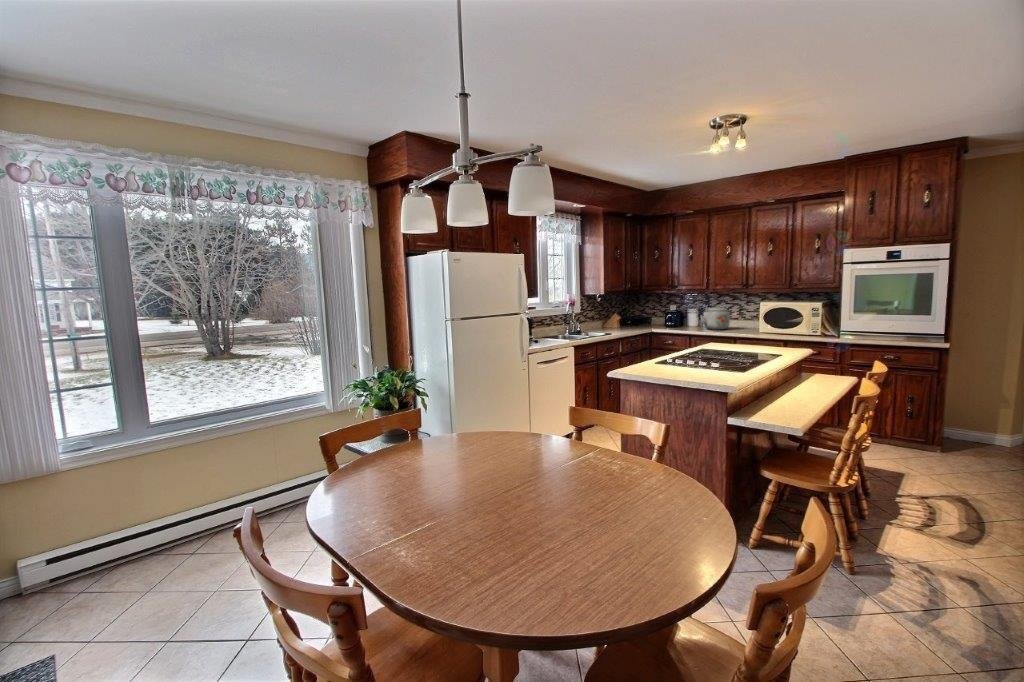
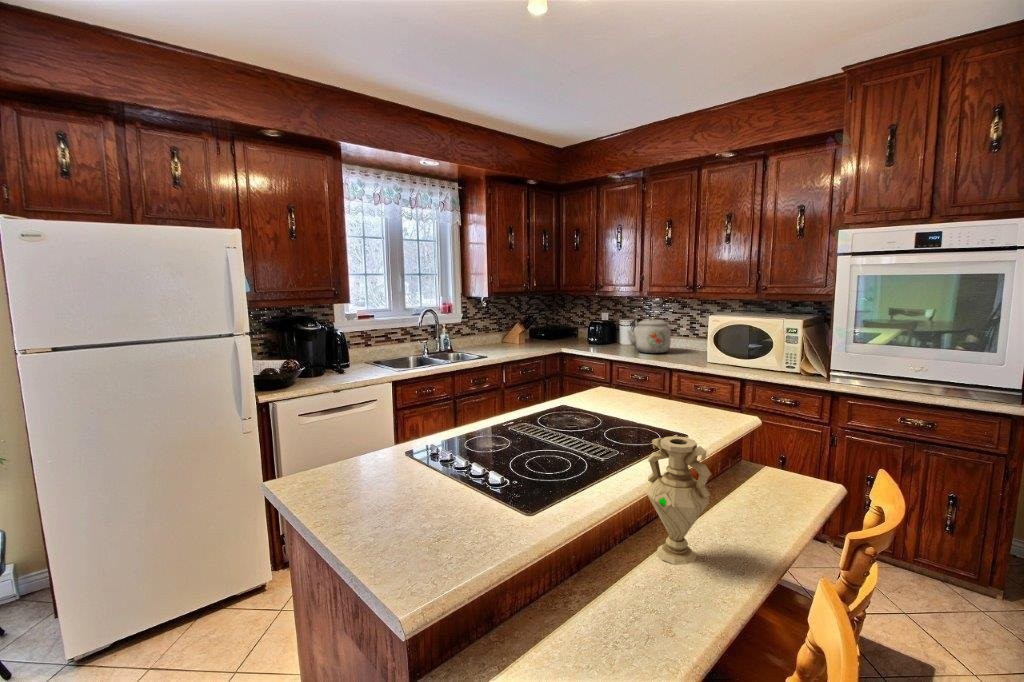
vase: none [781,345,812,397] -> present [646,436,711,565]

